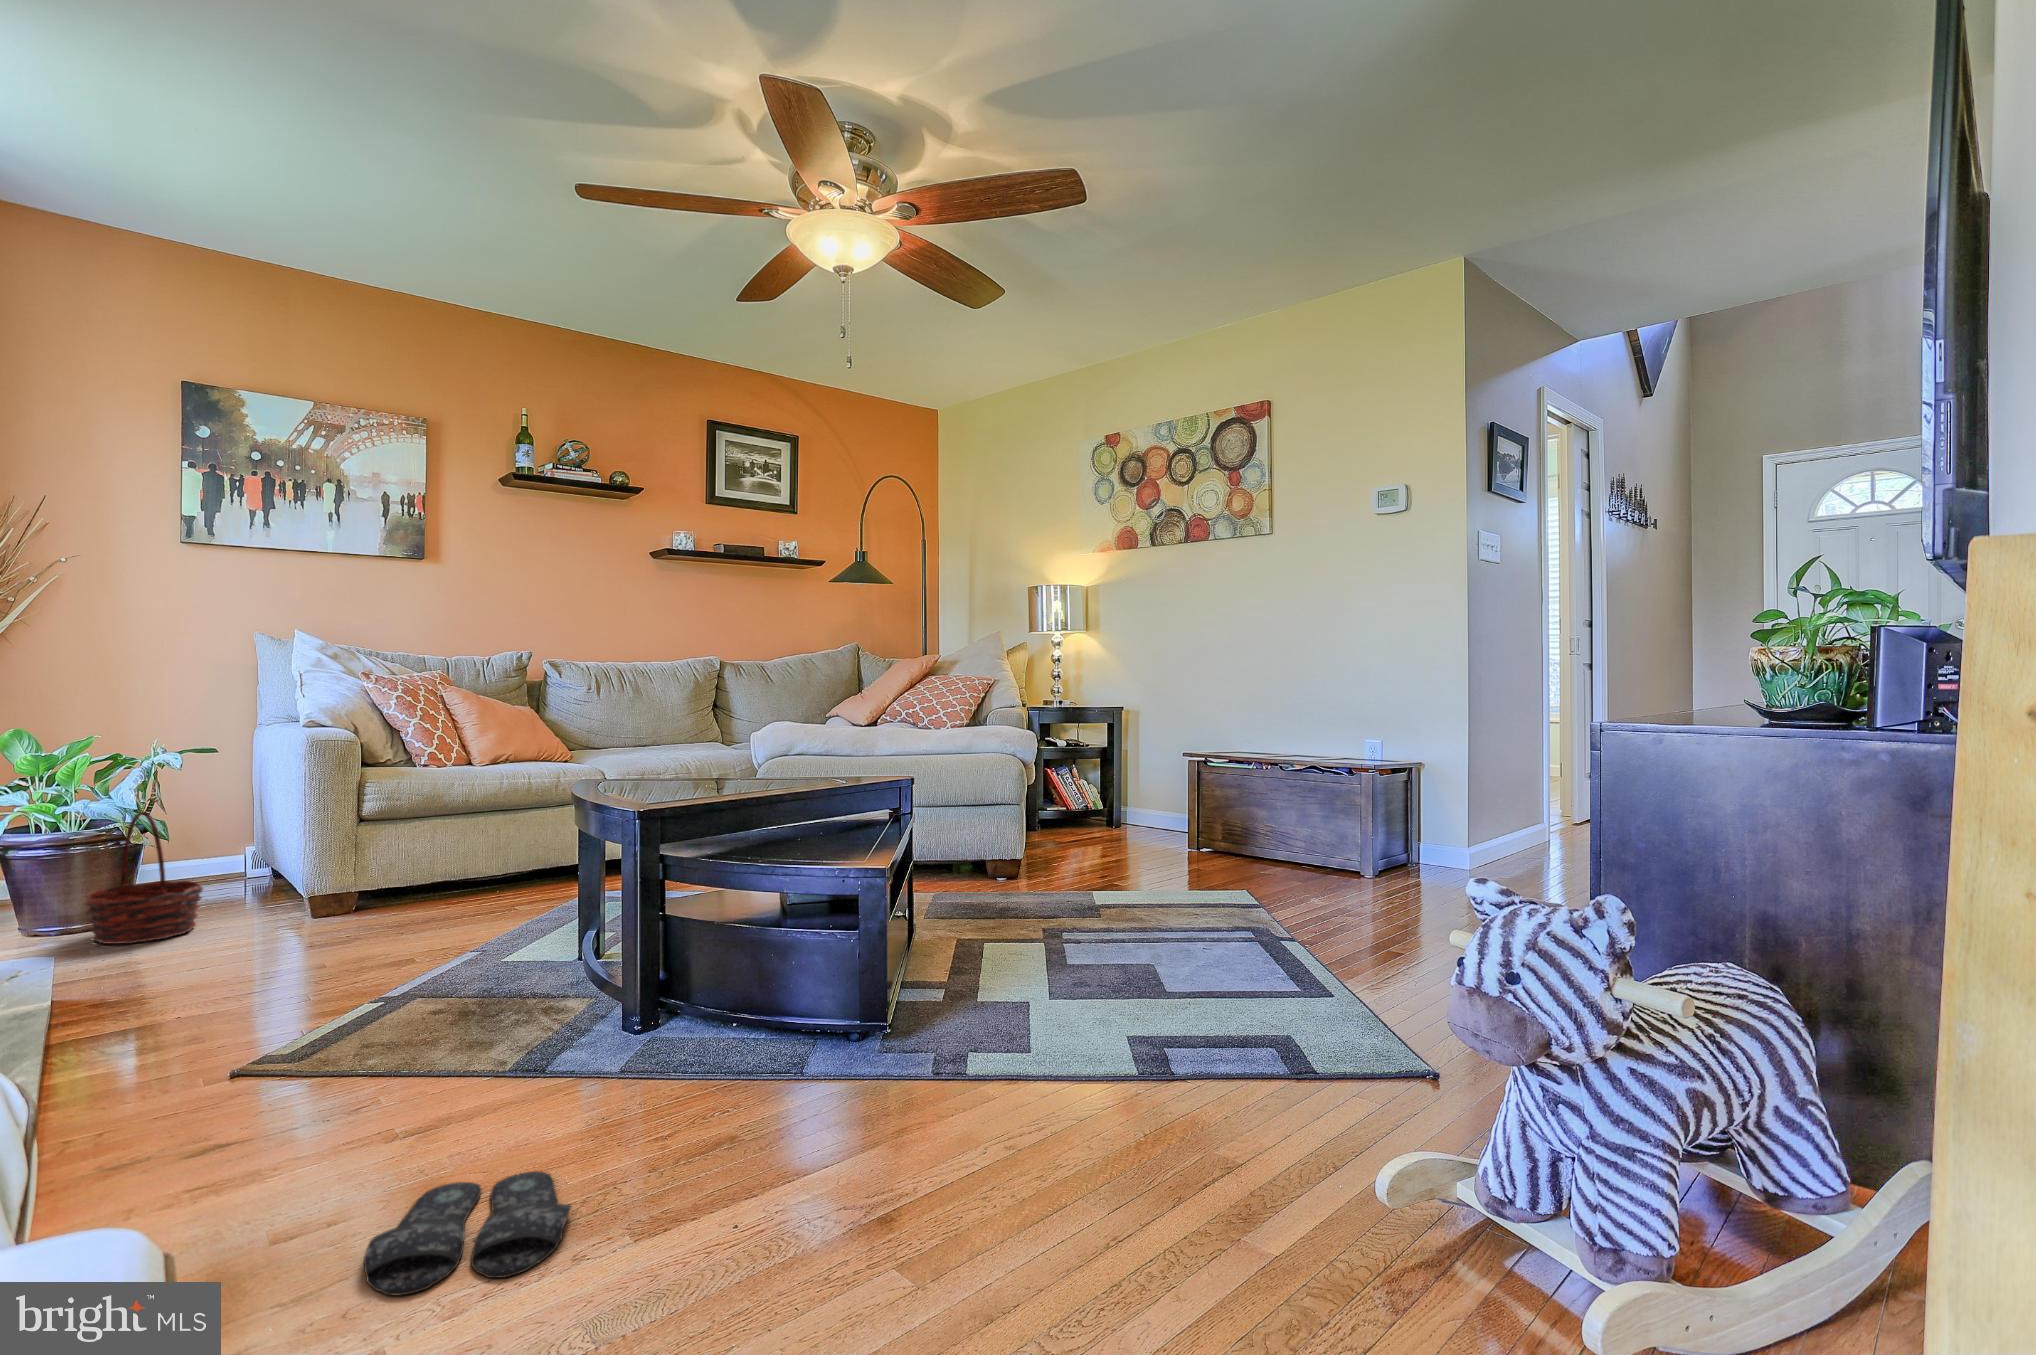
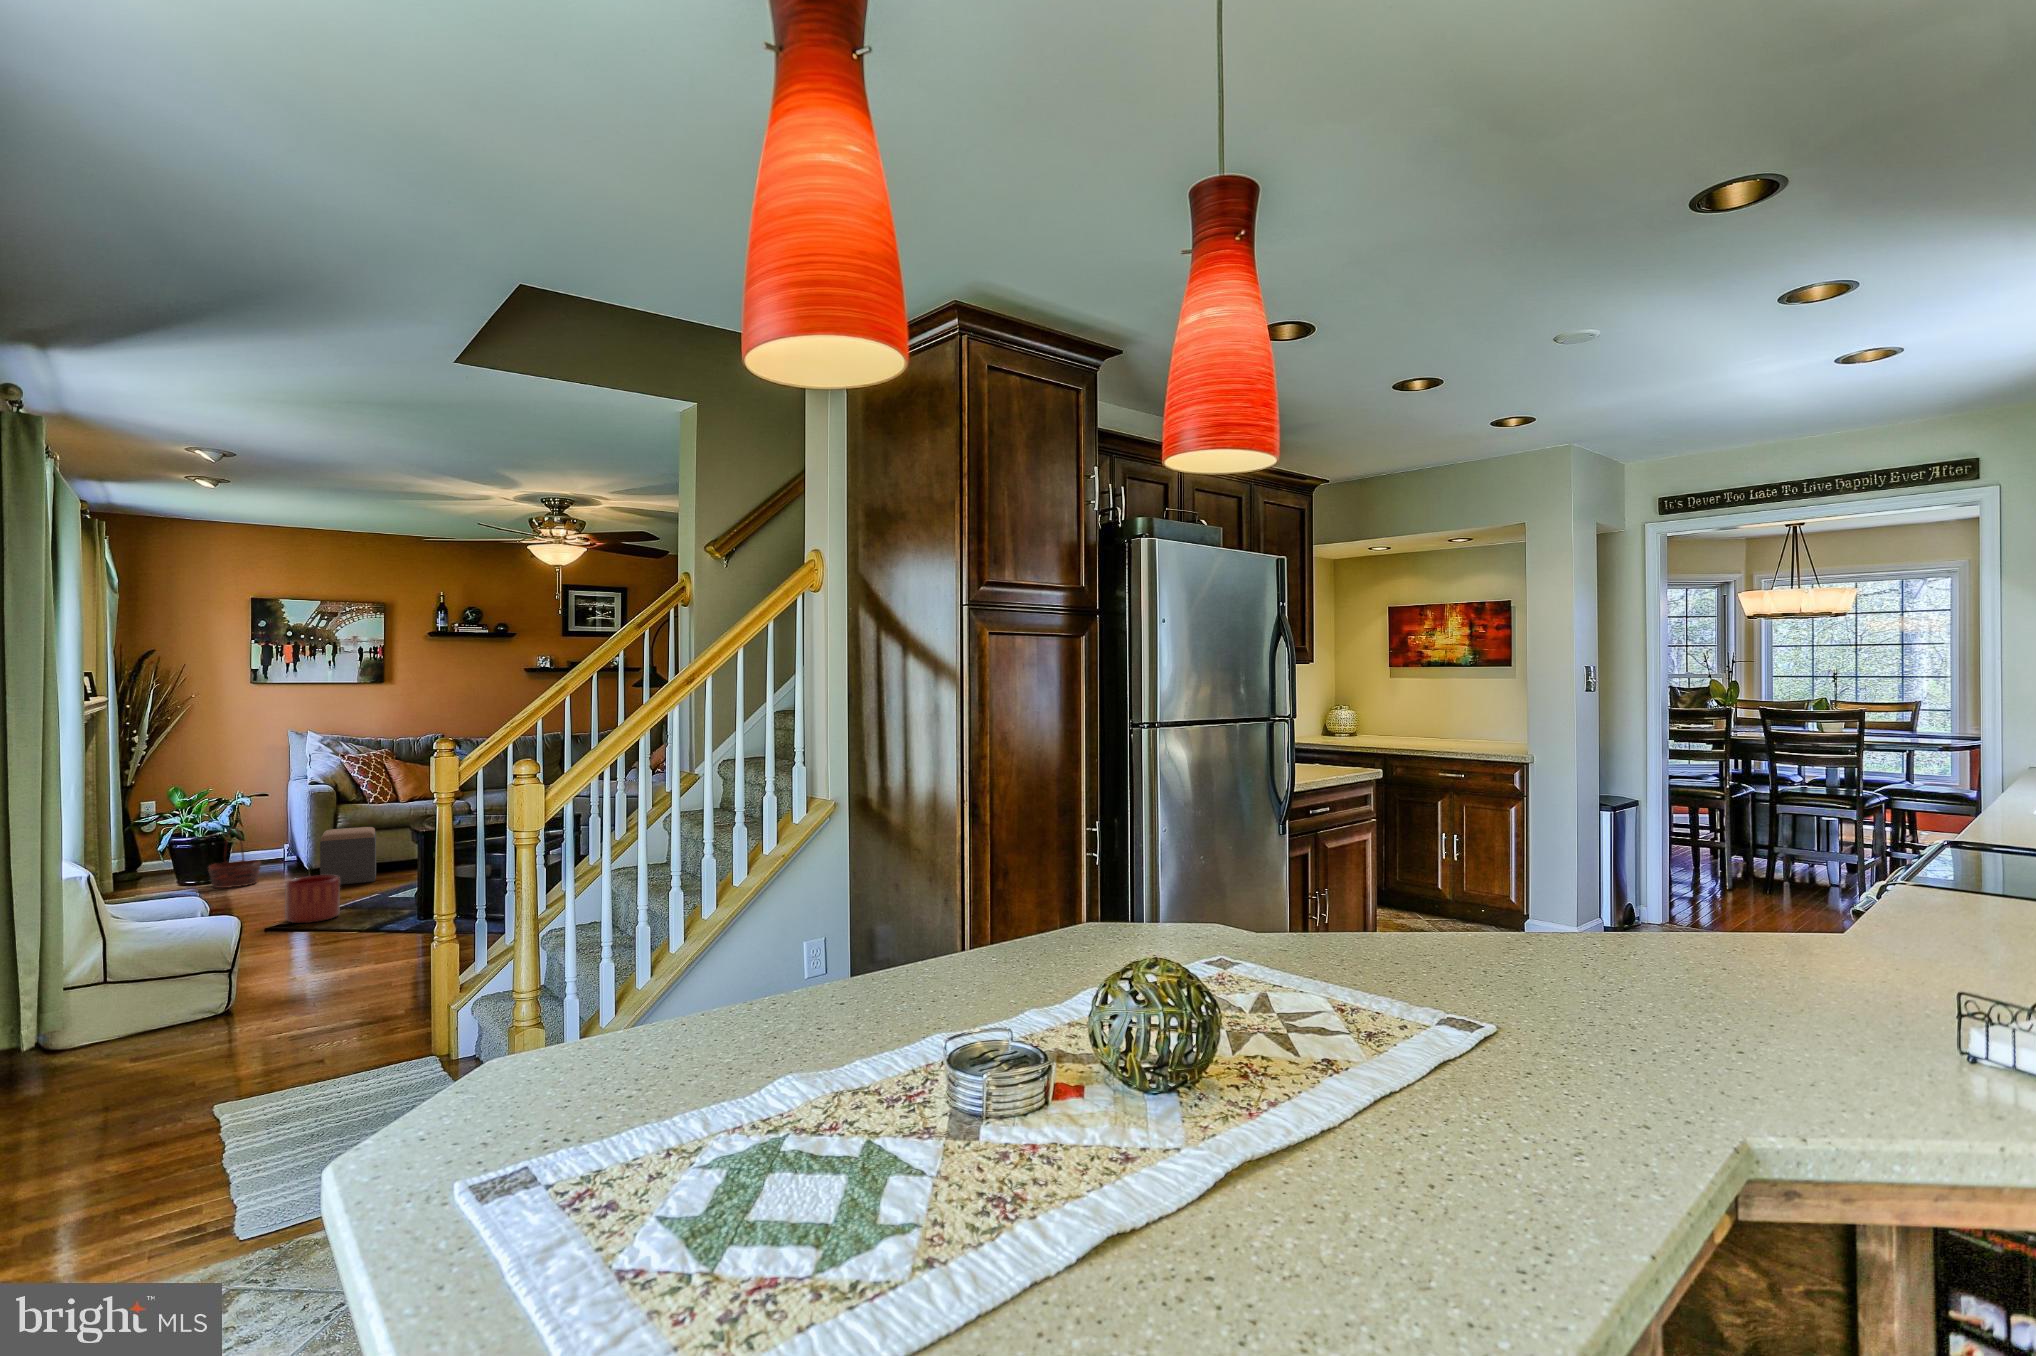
footstool: none [333,813,447,940] -> present [320,827,376,885]
planter: none [271,937,409,1073] -> present [285,875,340,923]
slippers: present [364,1171,571,1296] -> none [305,942,372,961]

